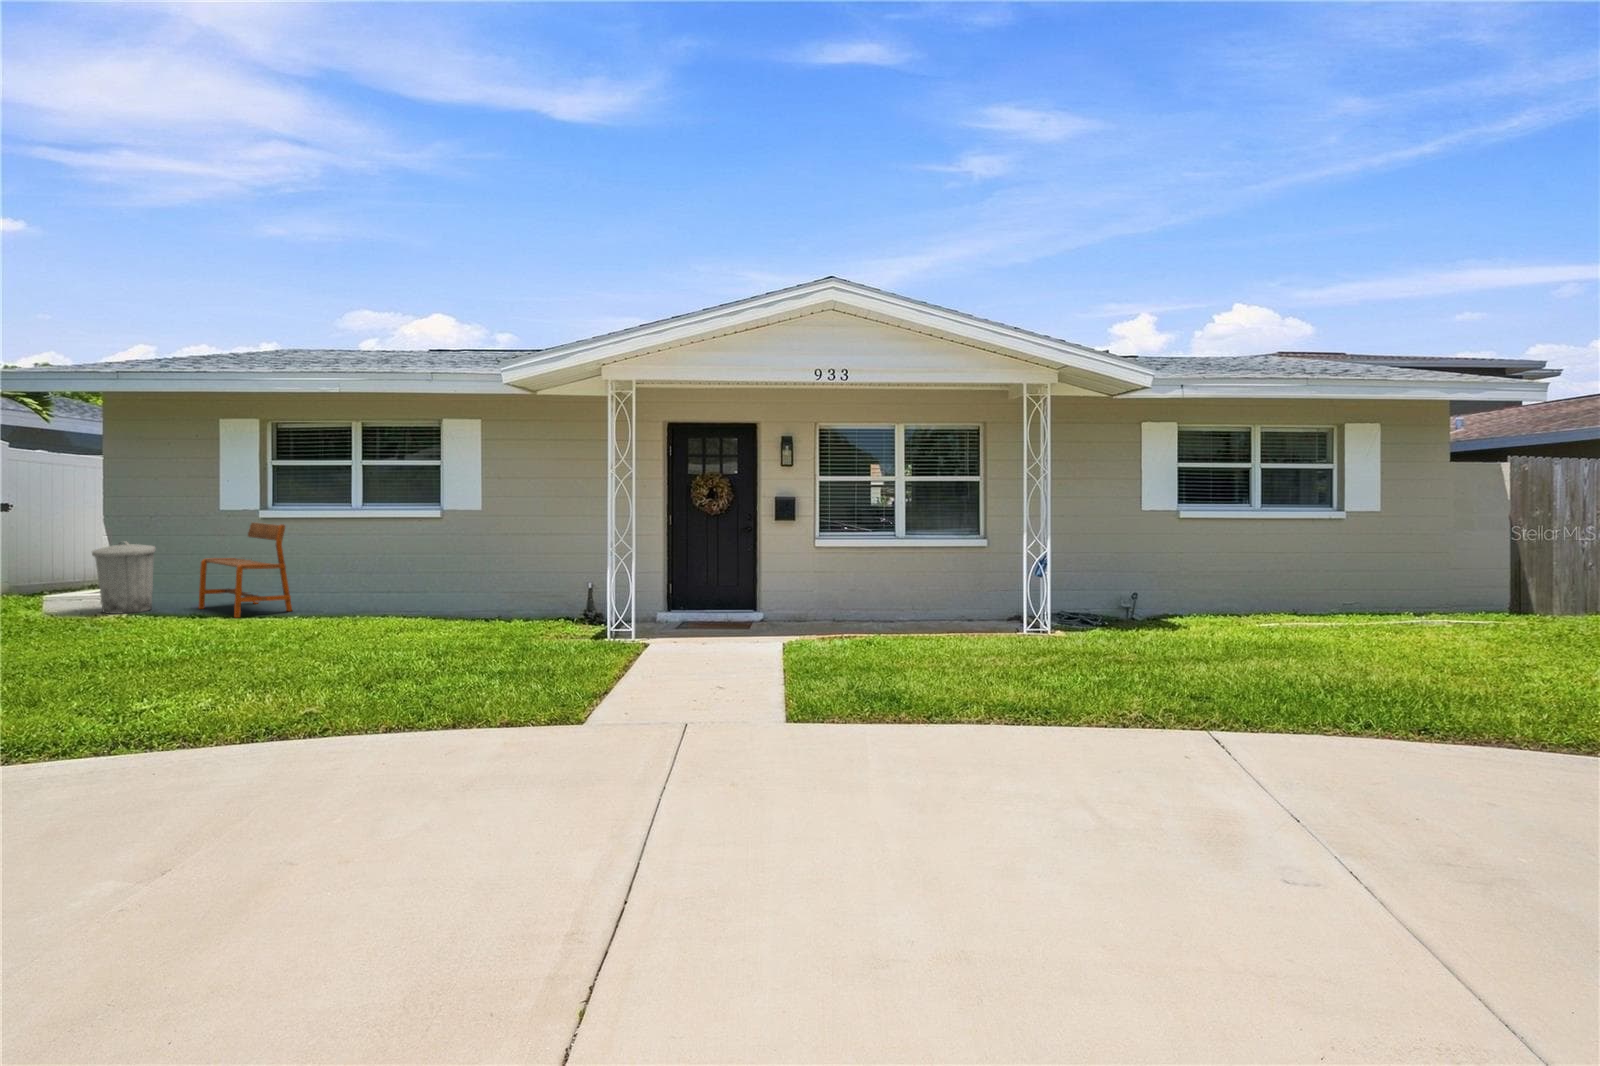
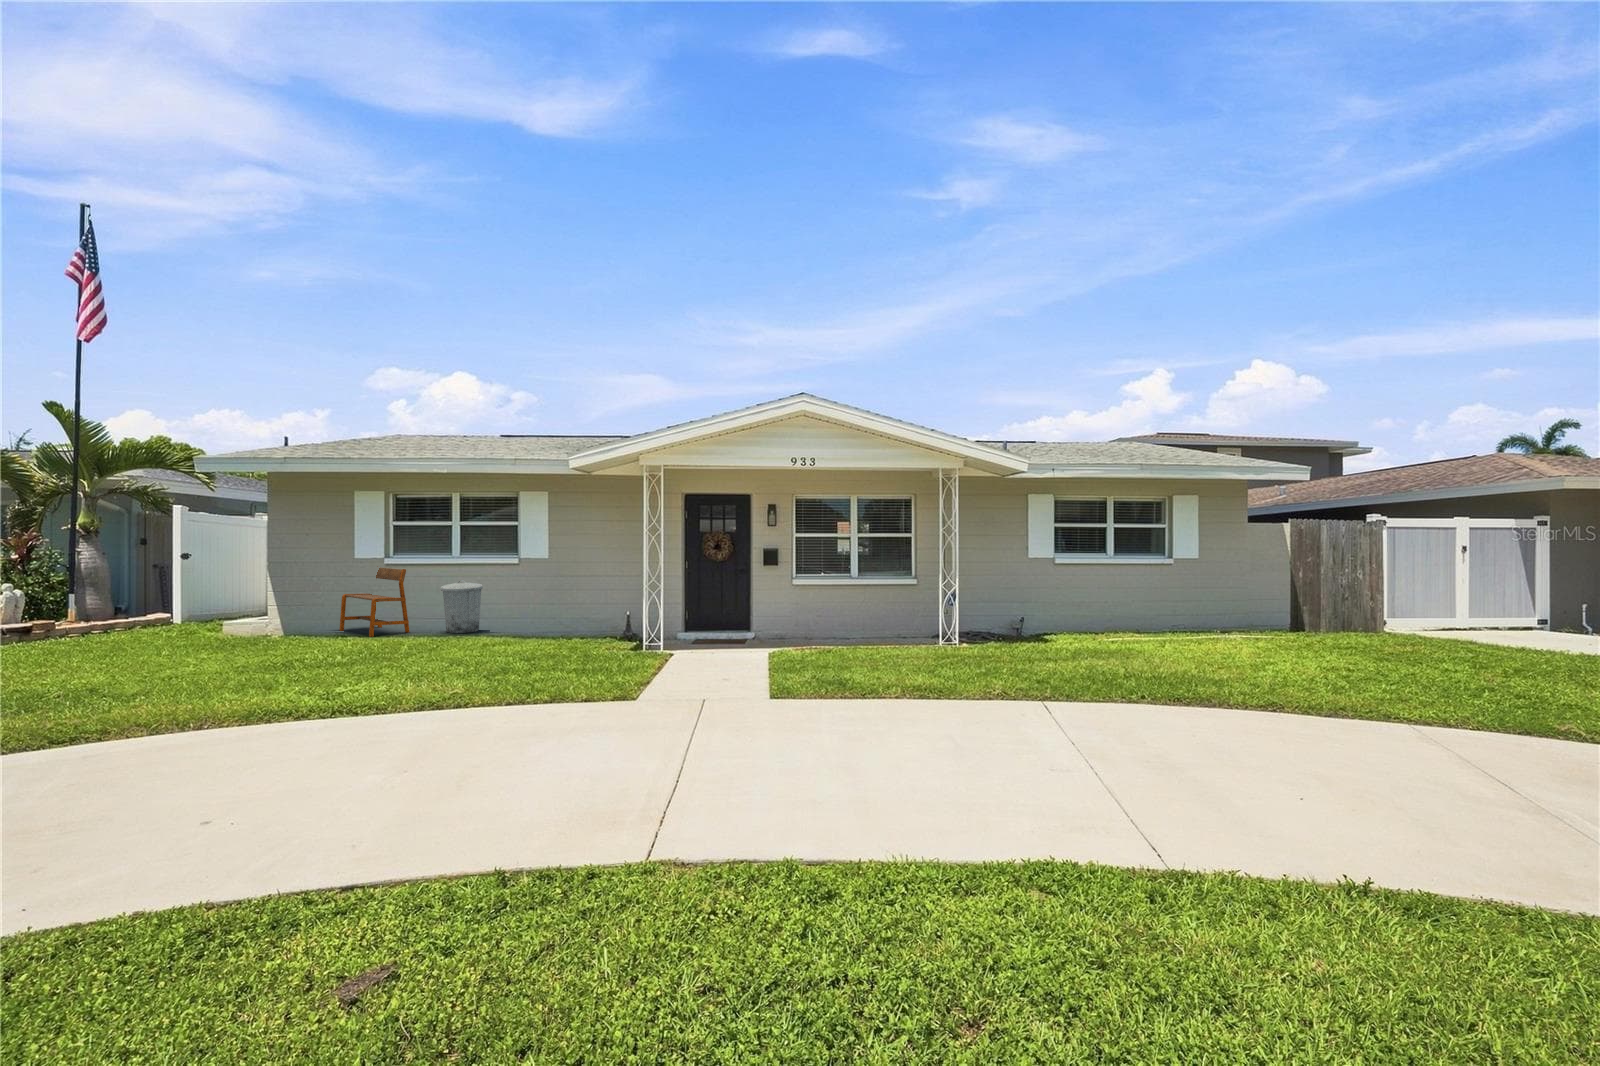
trash can: present [92,542,156,614] -> present [441,580,483,633]

